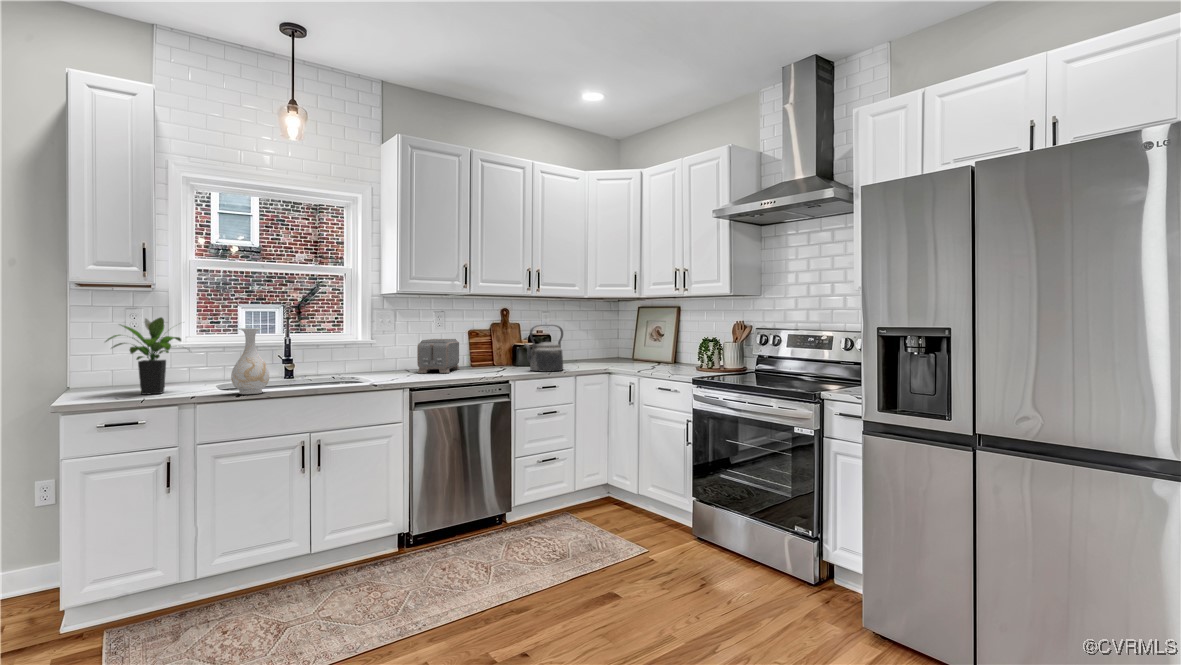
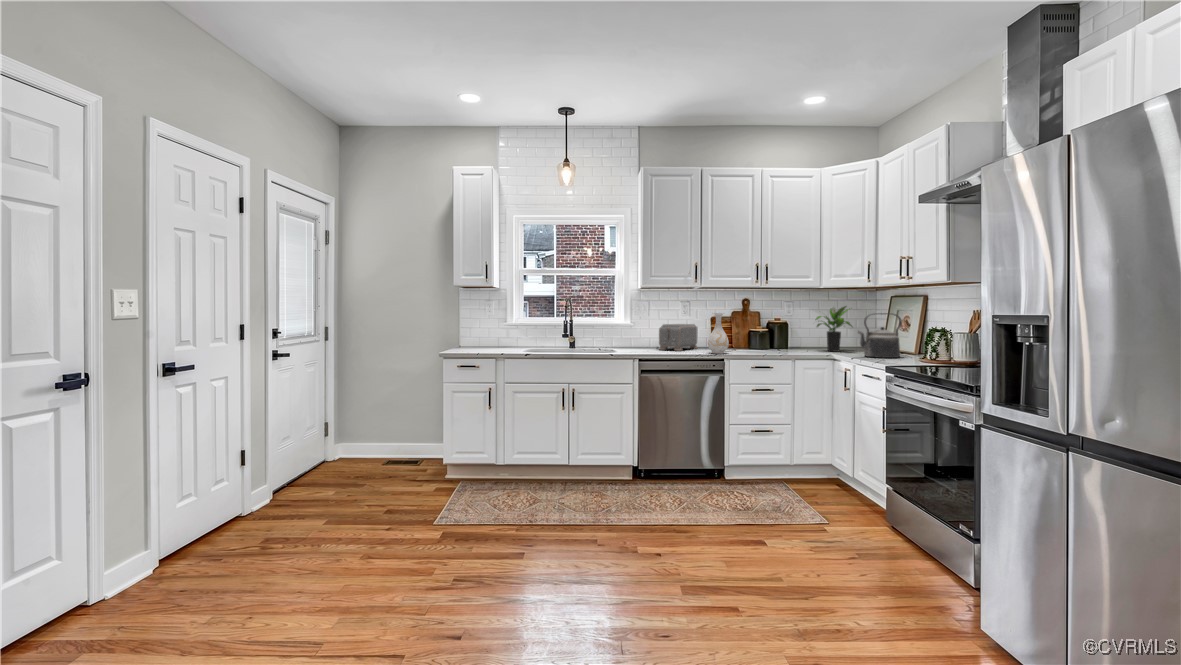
potted plant: present [106,317,181,395] -> present [816,306,852,352]
kettle: present [524,325,563,372] -> present [858,313,902,358]
vase: present [231,328,269,394] -> present [708,313,729,354]

